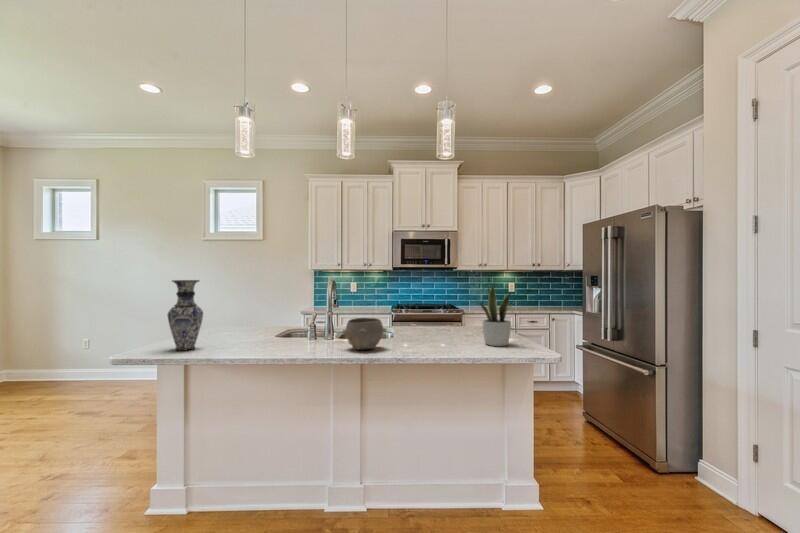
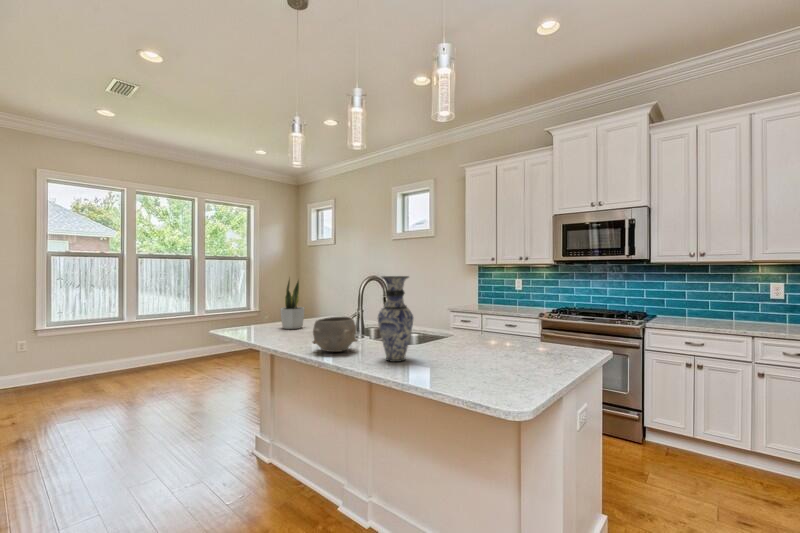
vase: present [167,280,203,351] -> present [378,276,413,362]
potted plant: present [479,285,511,346] -> present [280,279,304,329]

